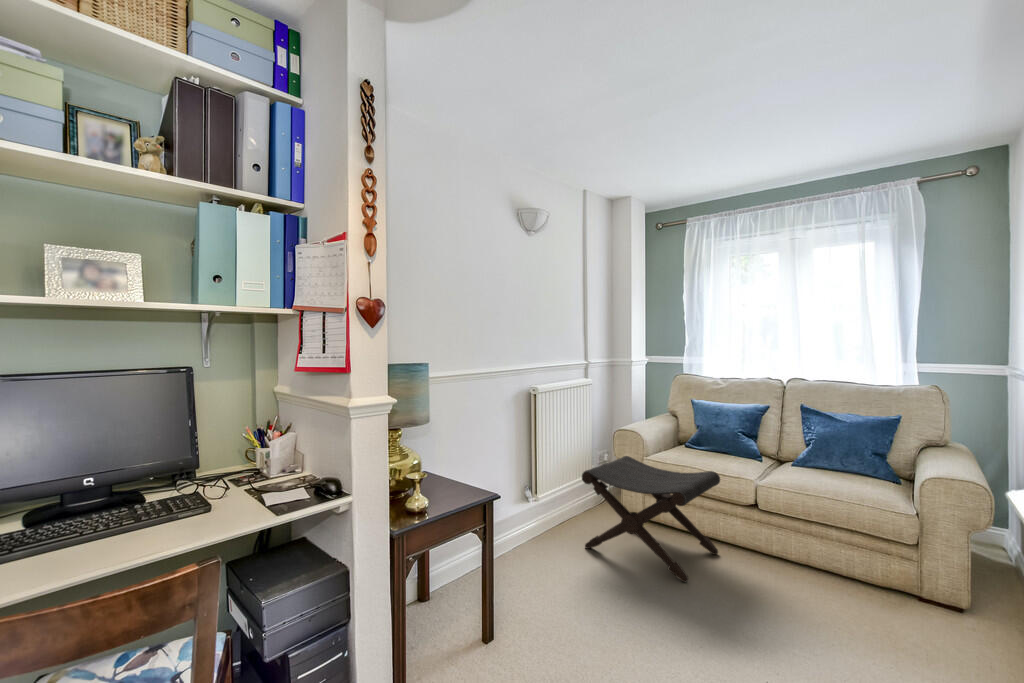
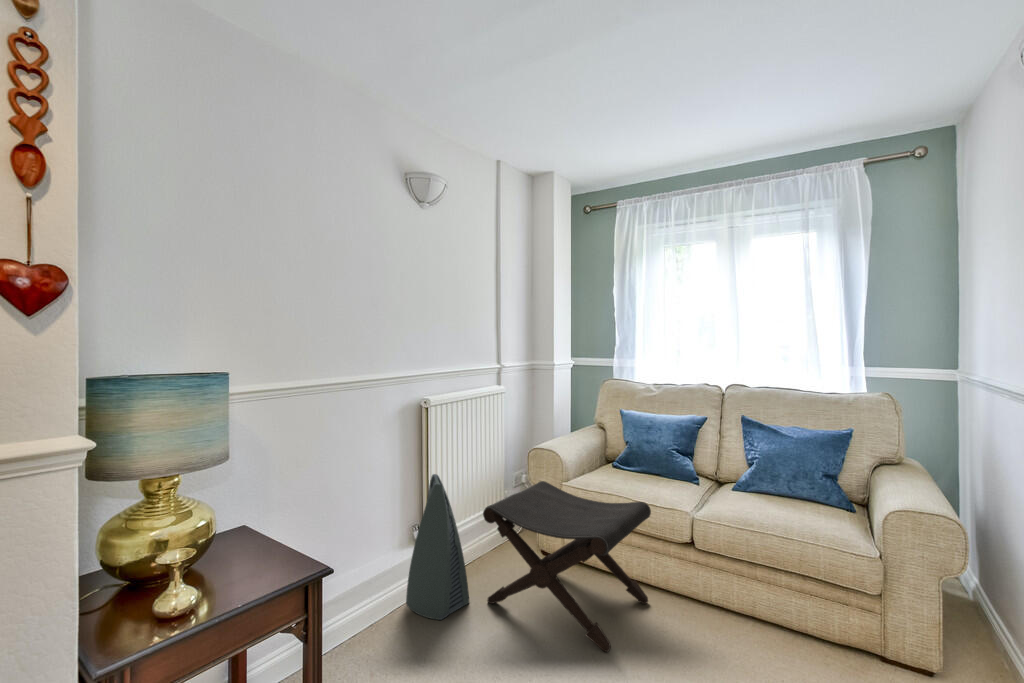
air purifier: none [520,445,571,557] -> present [406,474,469,620]

